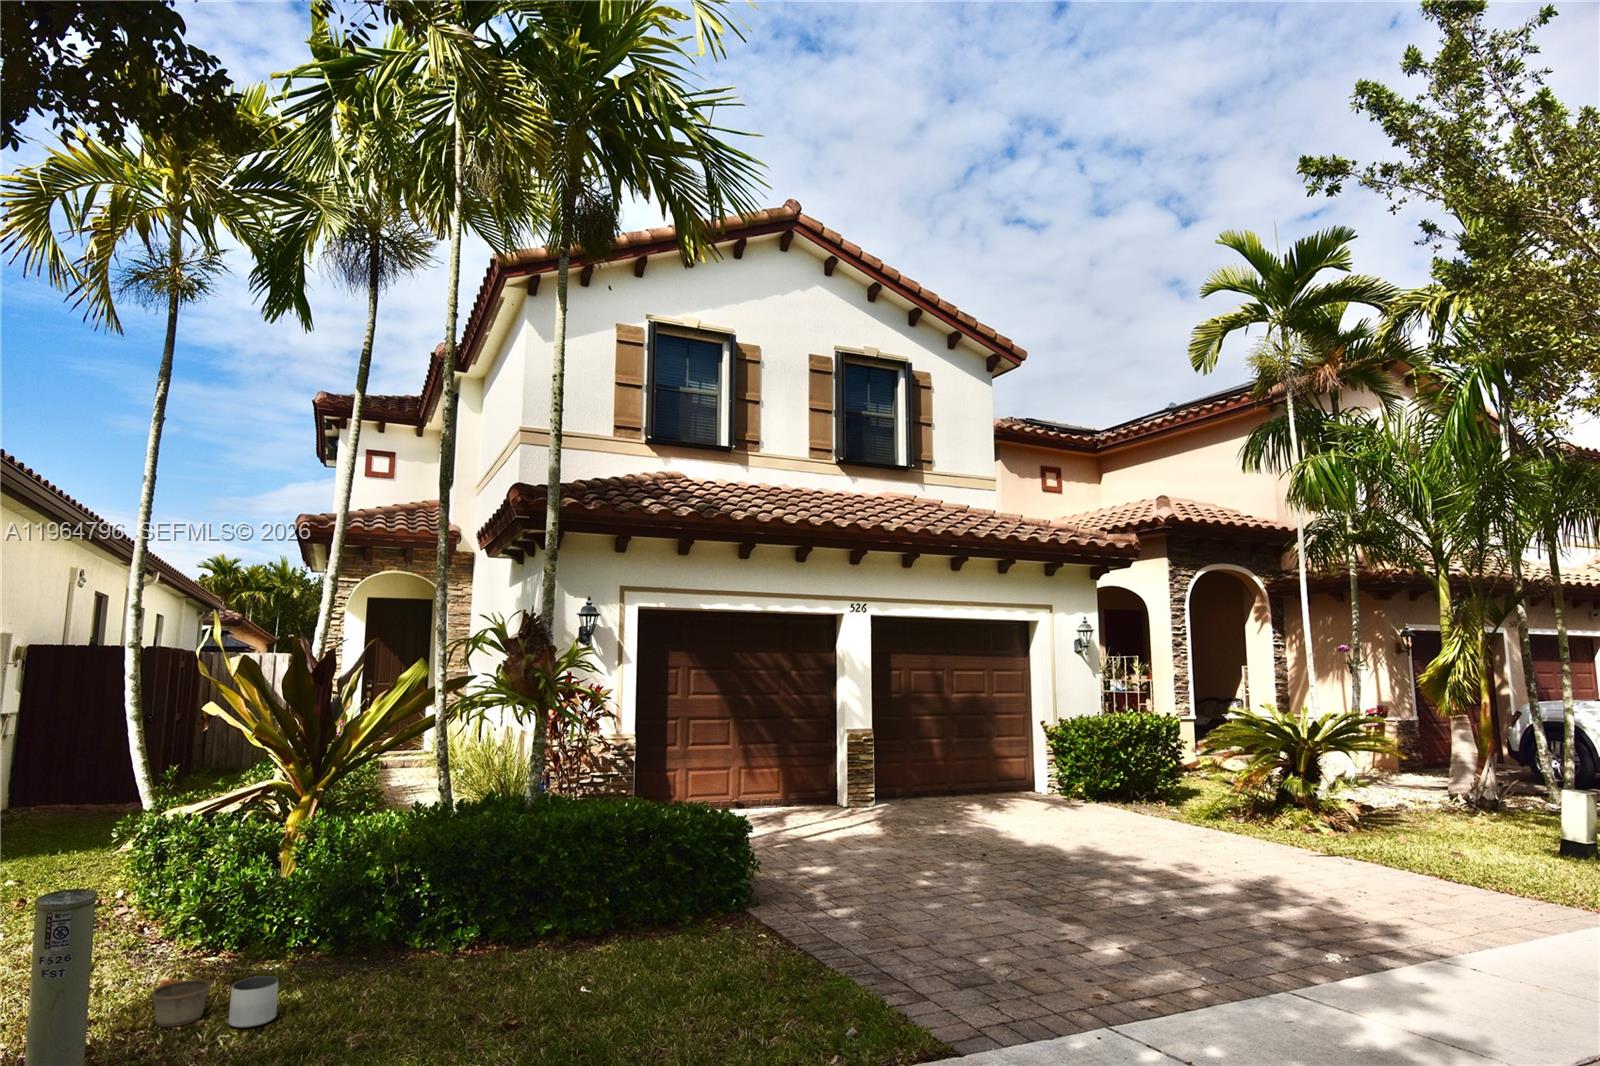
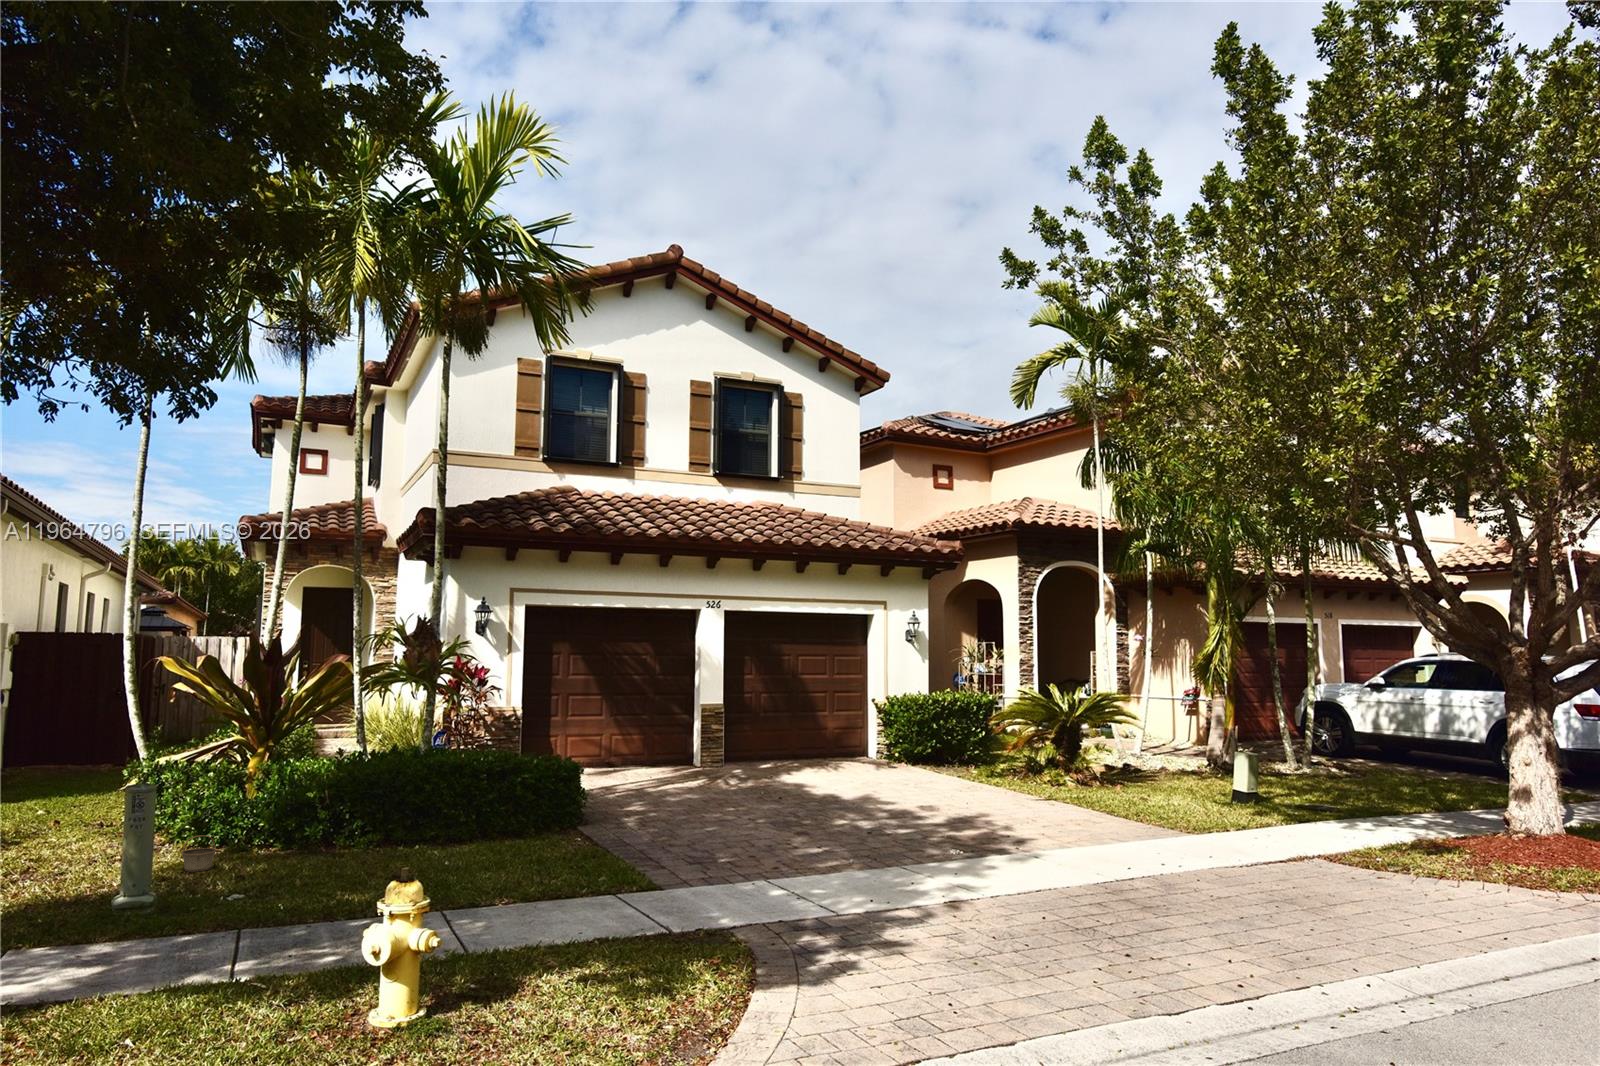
planter: present [229,976,278,1028] -> none [228,846,257,873]

